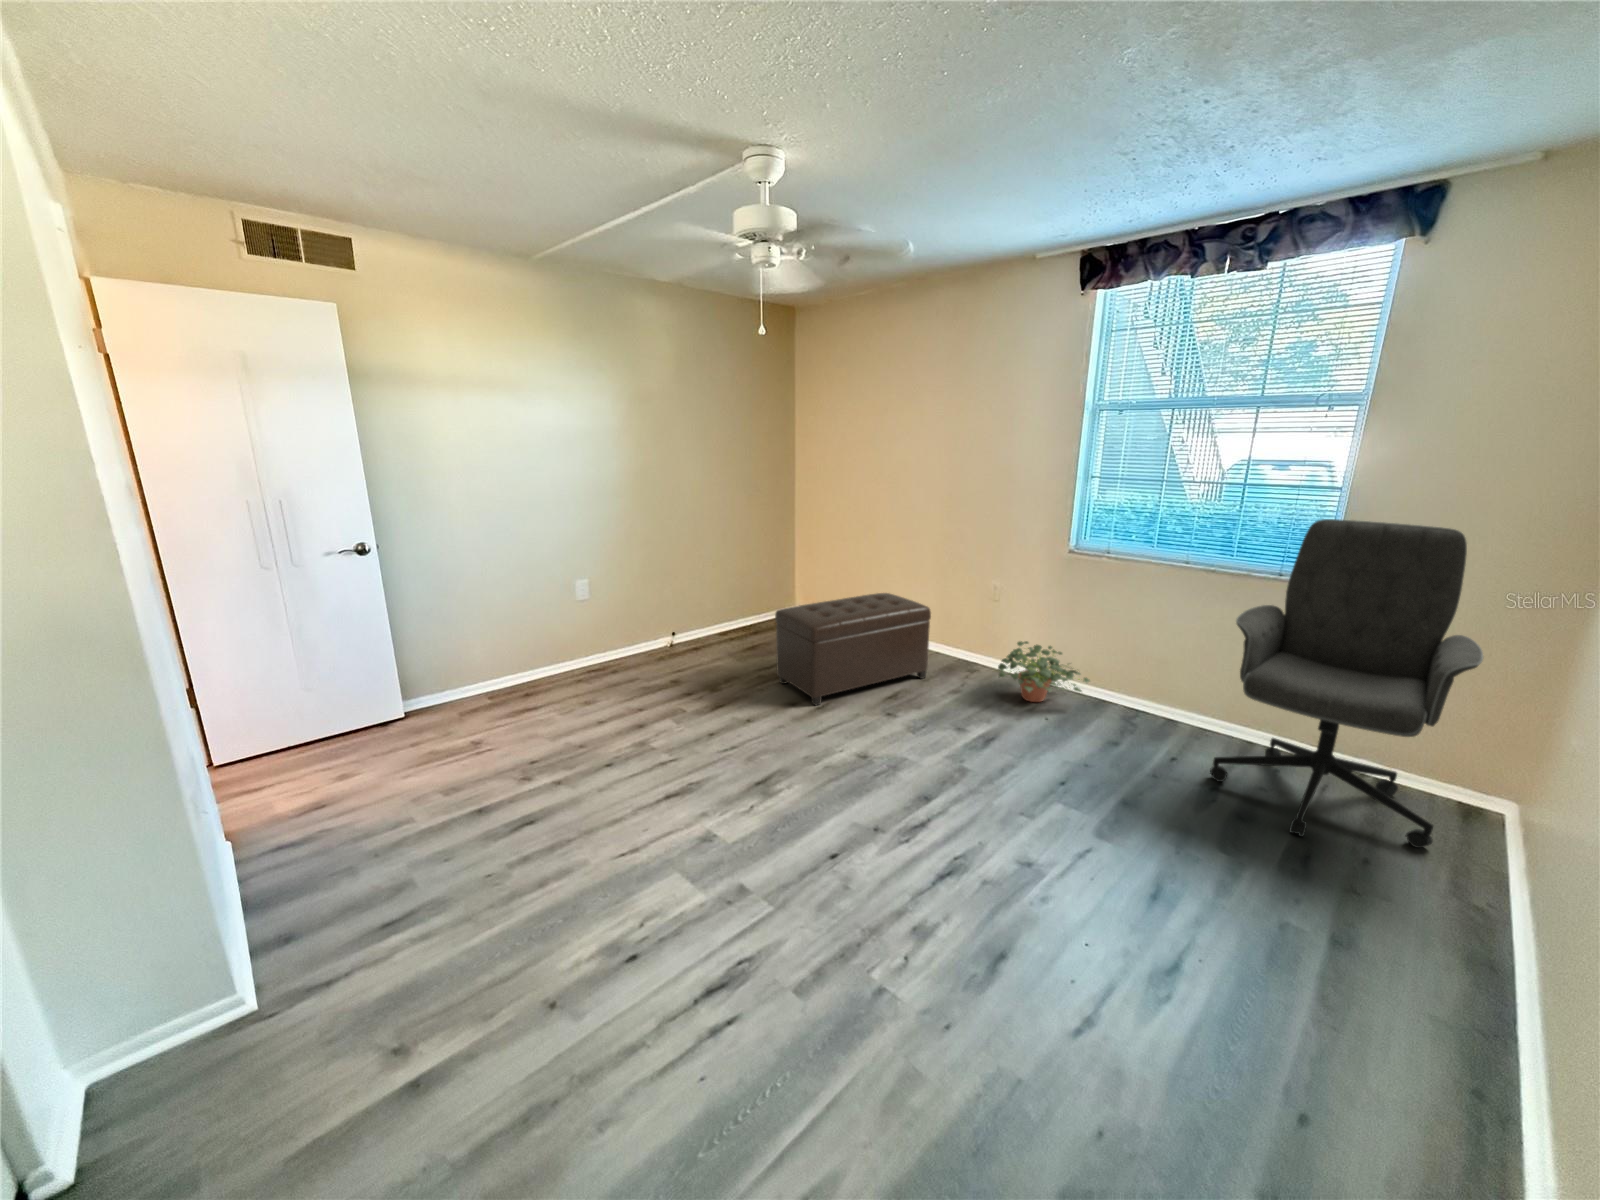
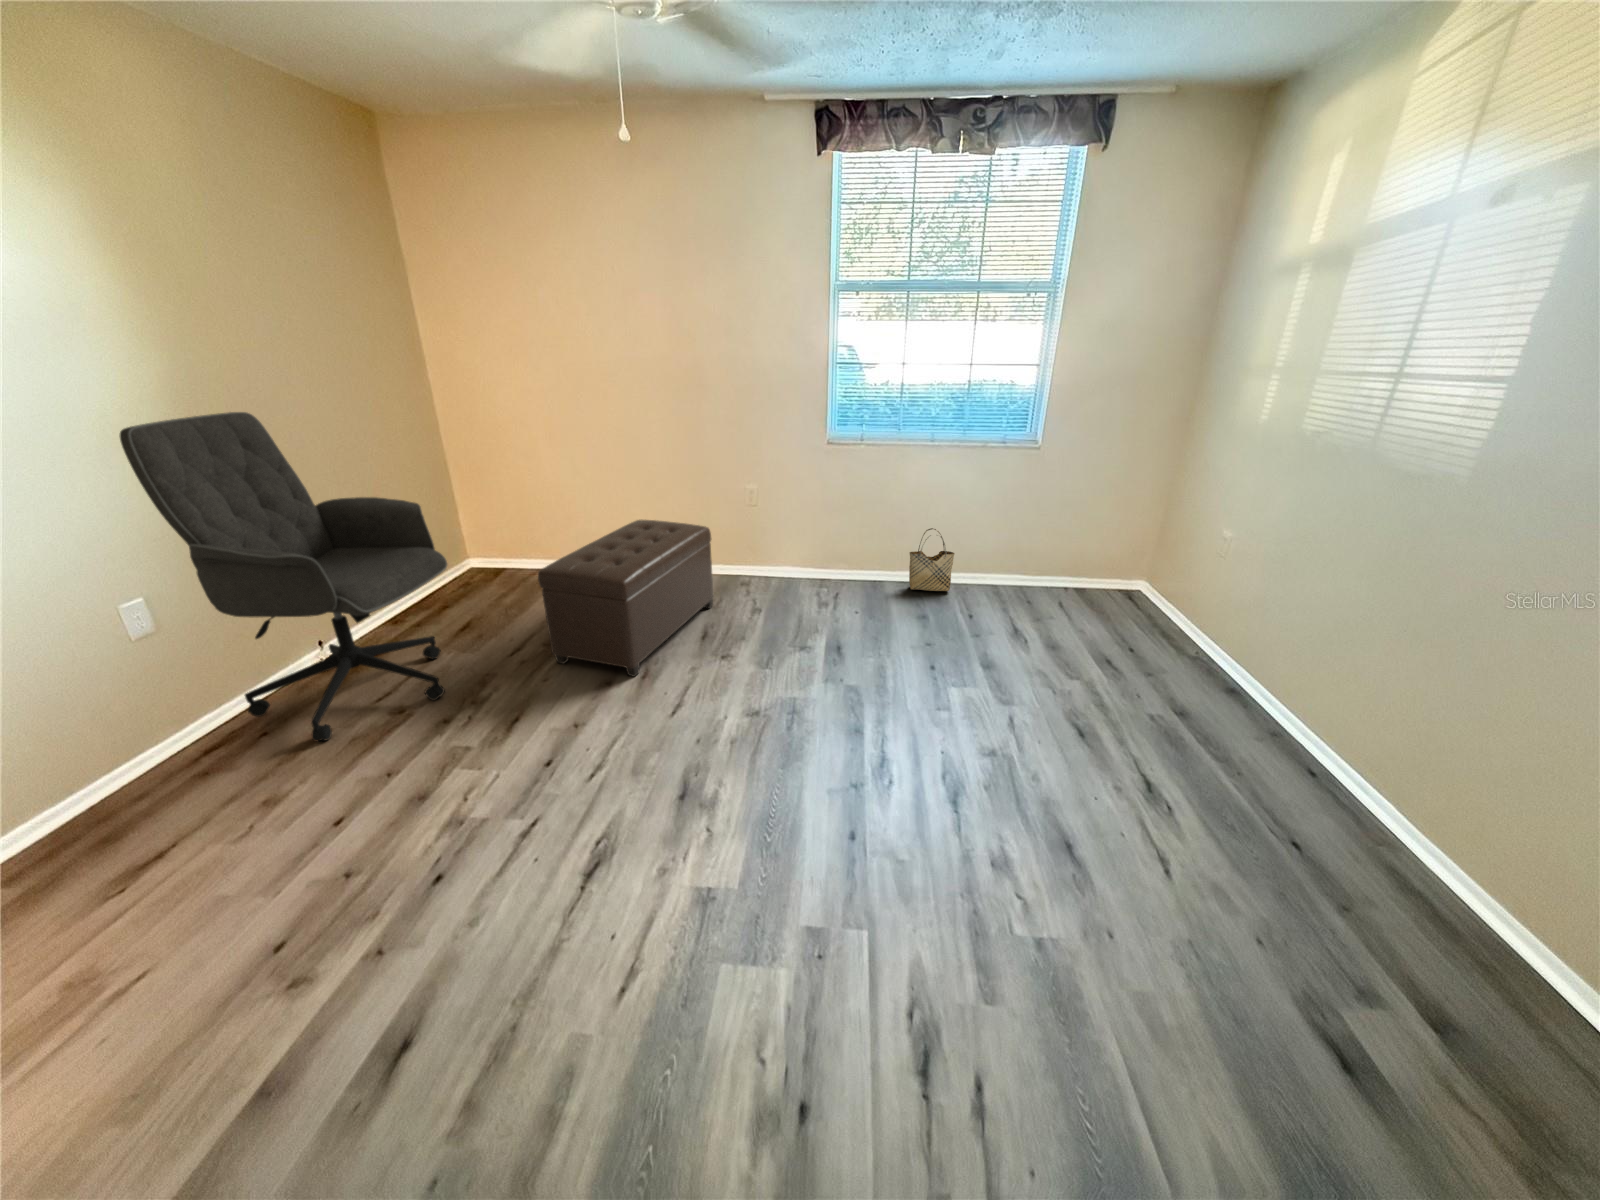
office chair: present [1210,519,1483,848] -> present [120,412,447,741]
potted plant: present [998,641,1090,702] -> none [791,542,874,602]
woven basket: none [1132,655,1193,728] -> present [909,528,955,591]

